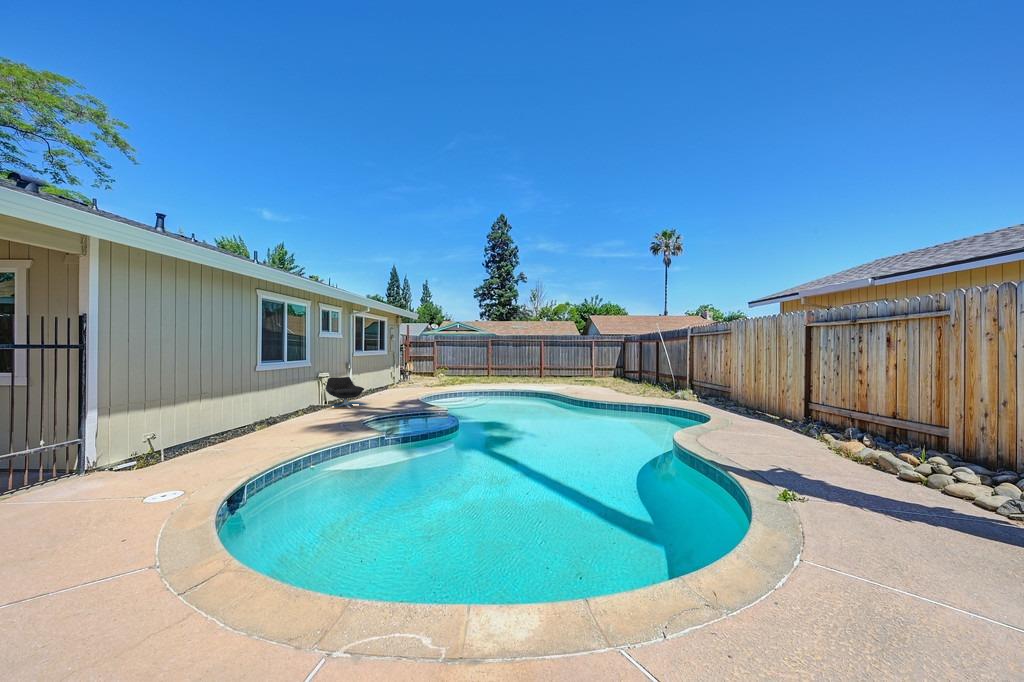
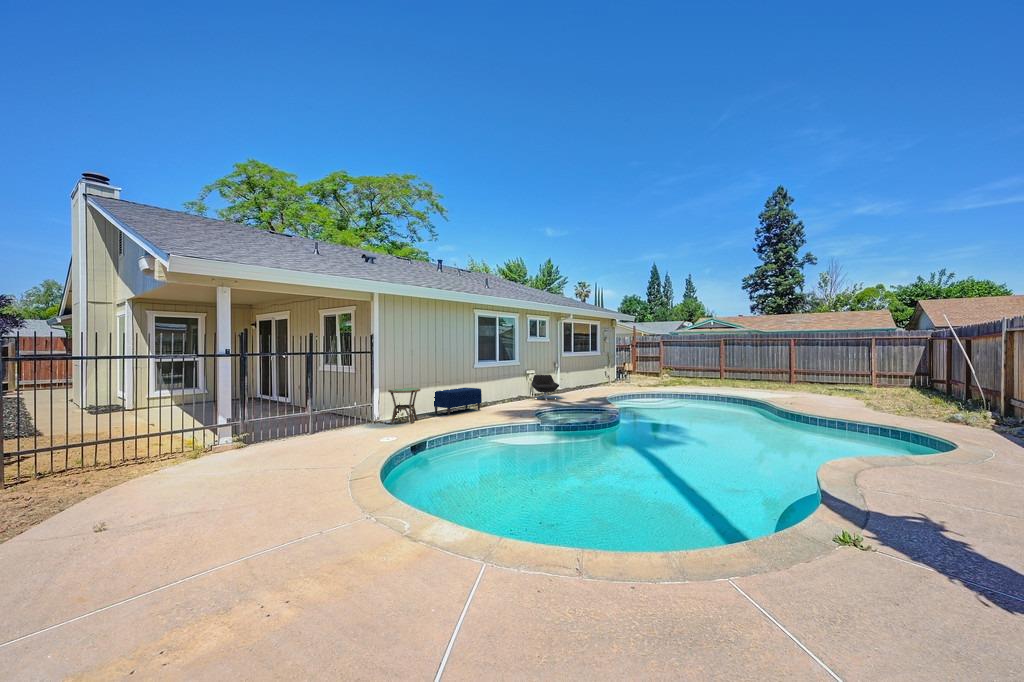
bench: none [201,399,278,443] -> present [434,388,482,416]
side table: none [124,406,194,470] -> present [388,388,420,424]

